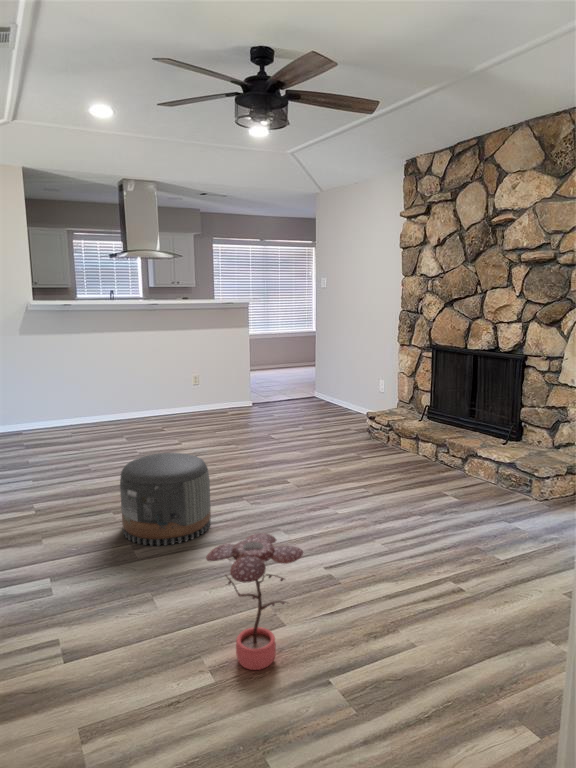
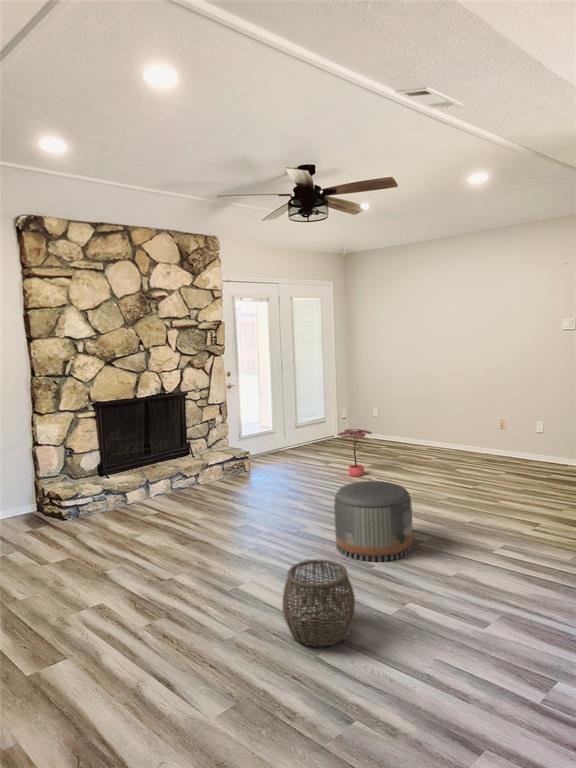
woven basket: none [40,440,95,492] -> present [282,559,355,647]
potted plant: present [206,533,303,670] -> present [337,429,372,476]

